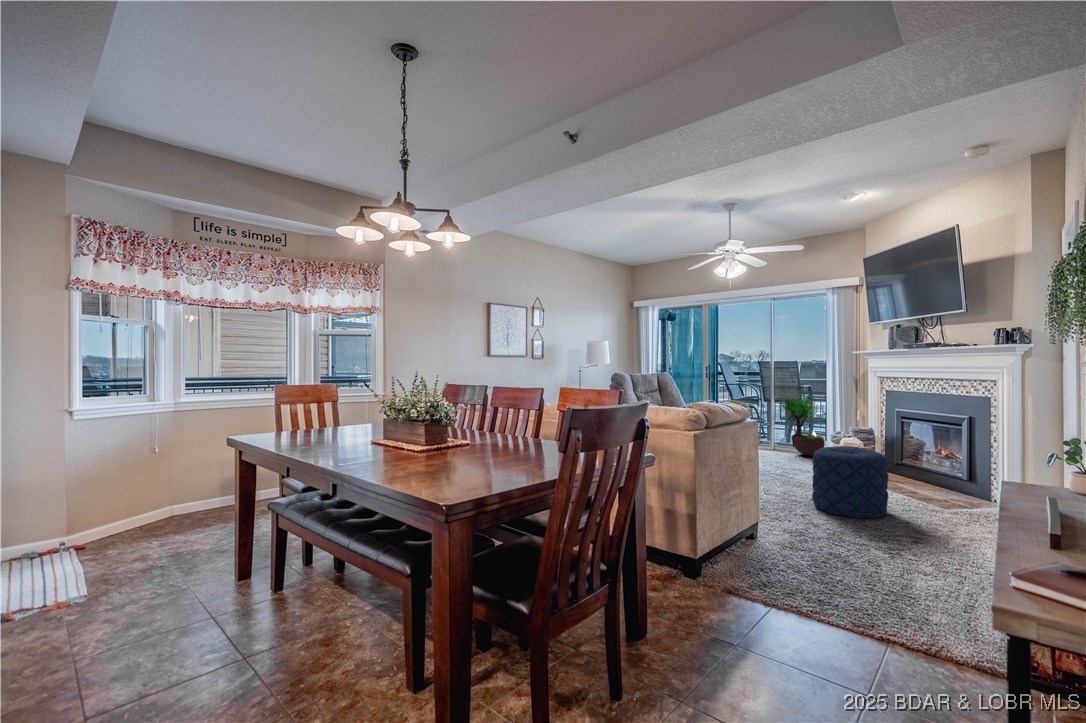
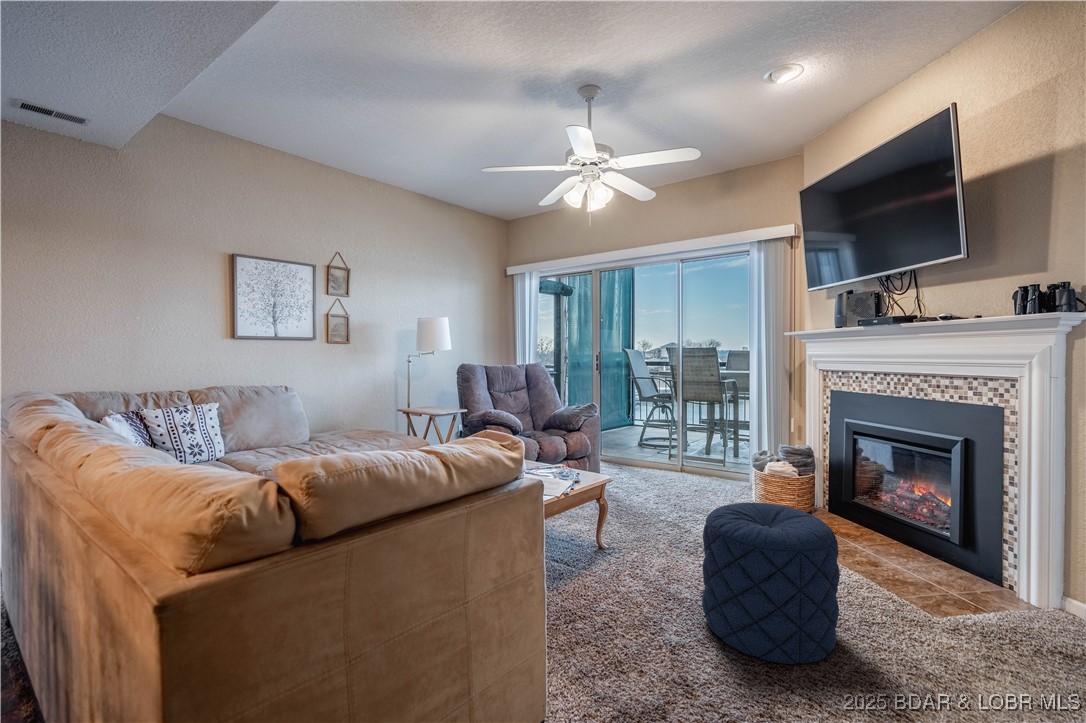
potted tree: present [779,395,825,456] -> none [687,389,747,480]

